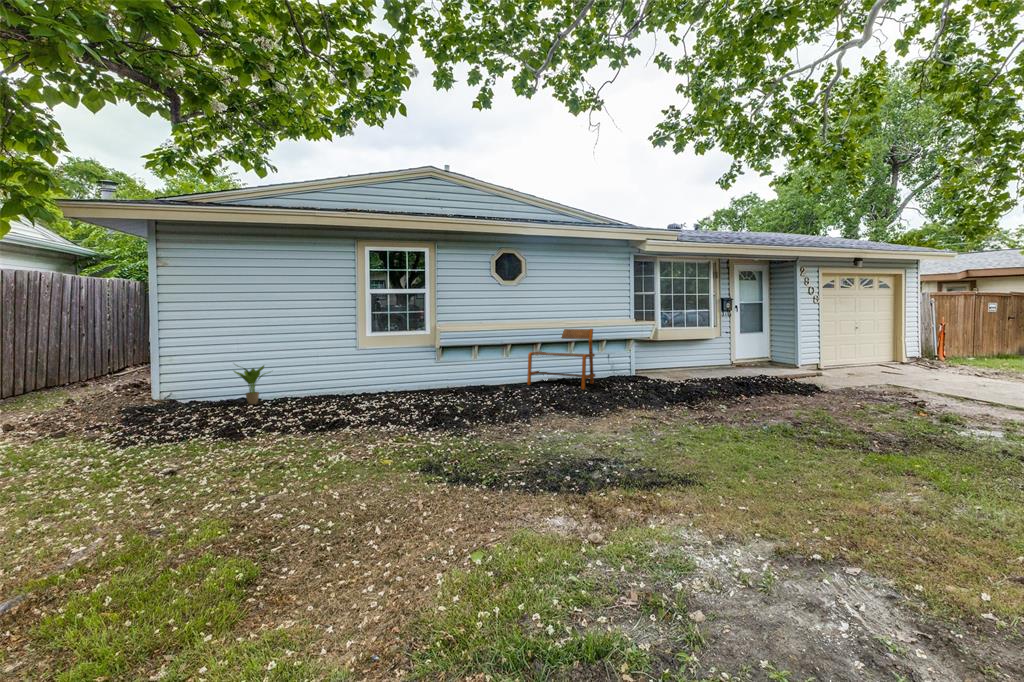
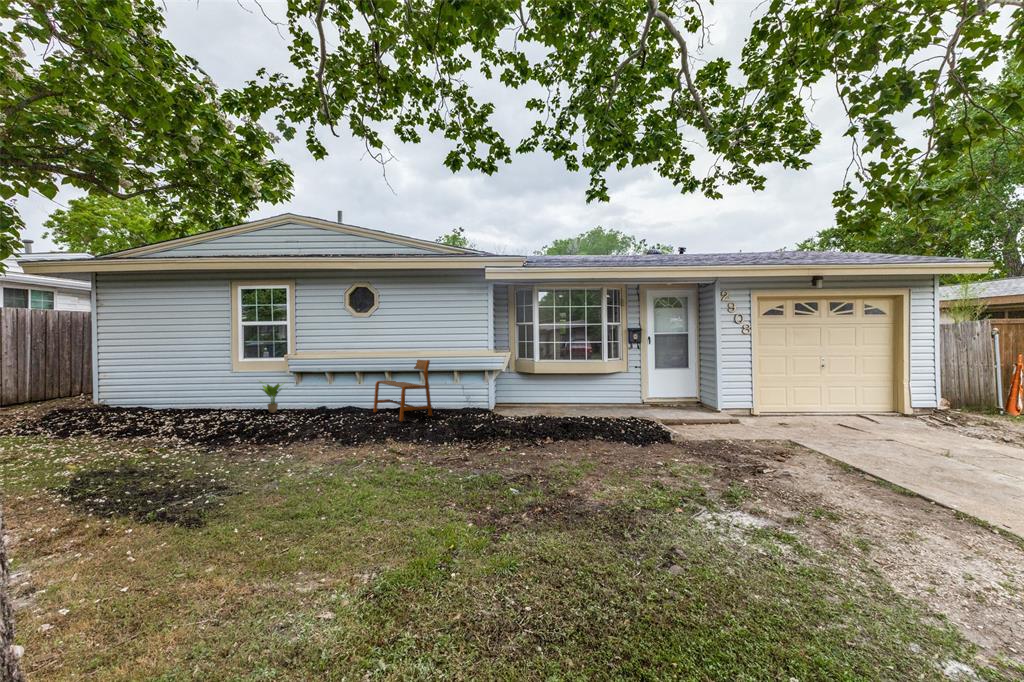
potted plant: present [234,365,266,404] -> present [262,382,283,413]

